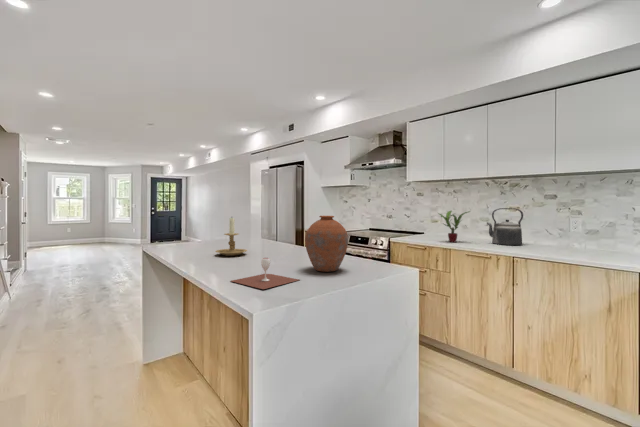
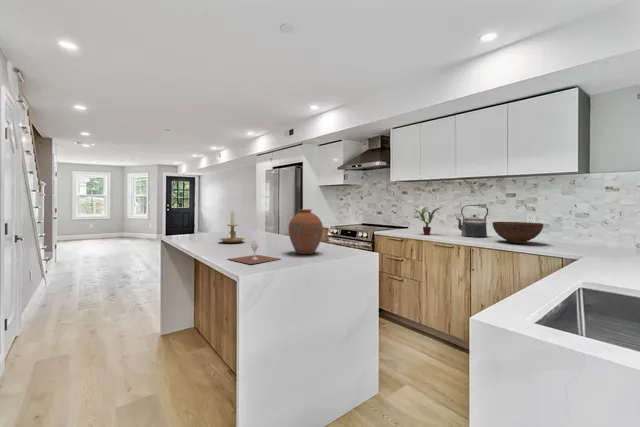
fruit bowl: none [534,228,597,253] -> present [492,222,543,243]

